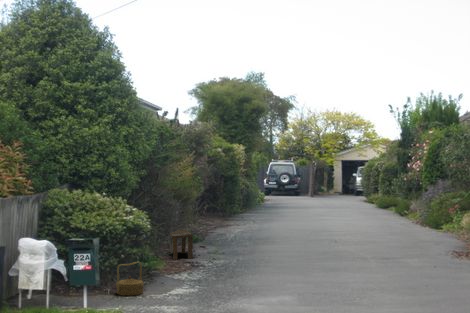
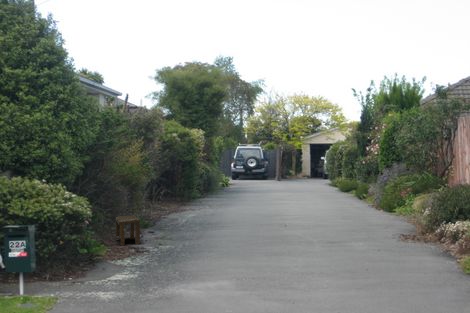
woven basket: present [116,262,144,295] -> none [55,248,83,281]

